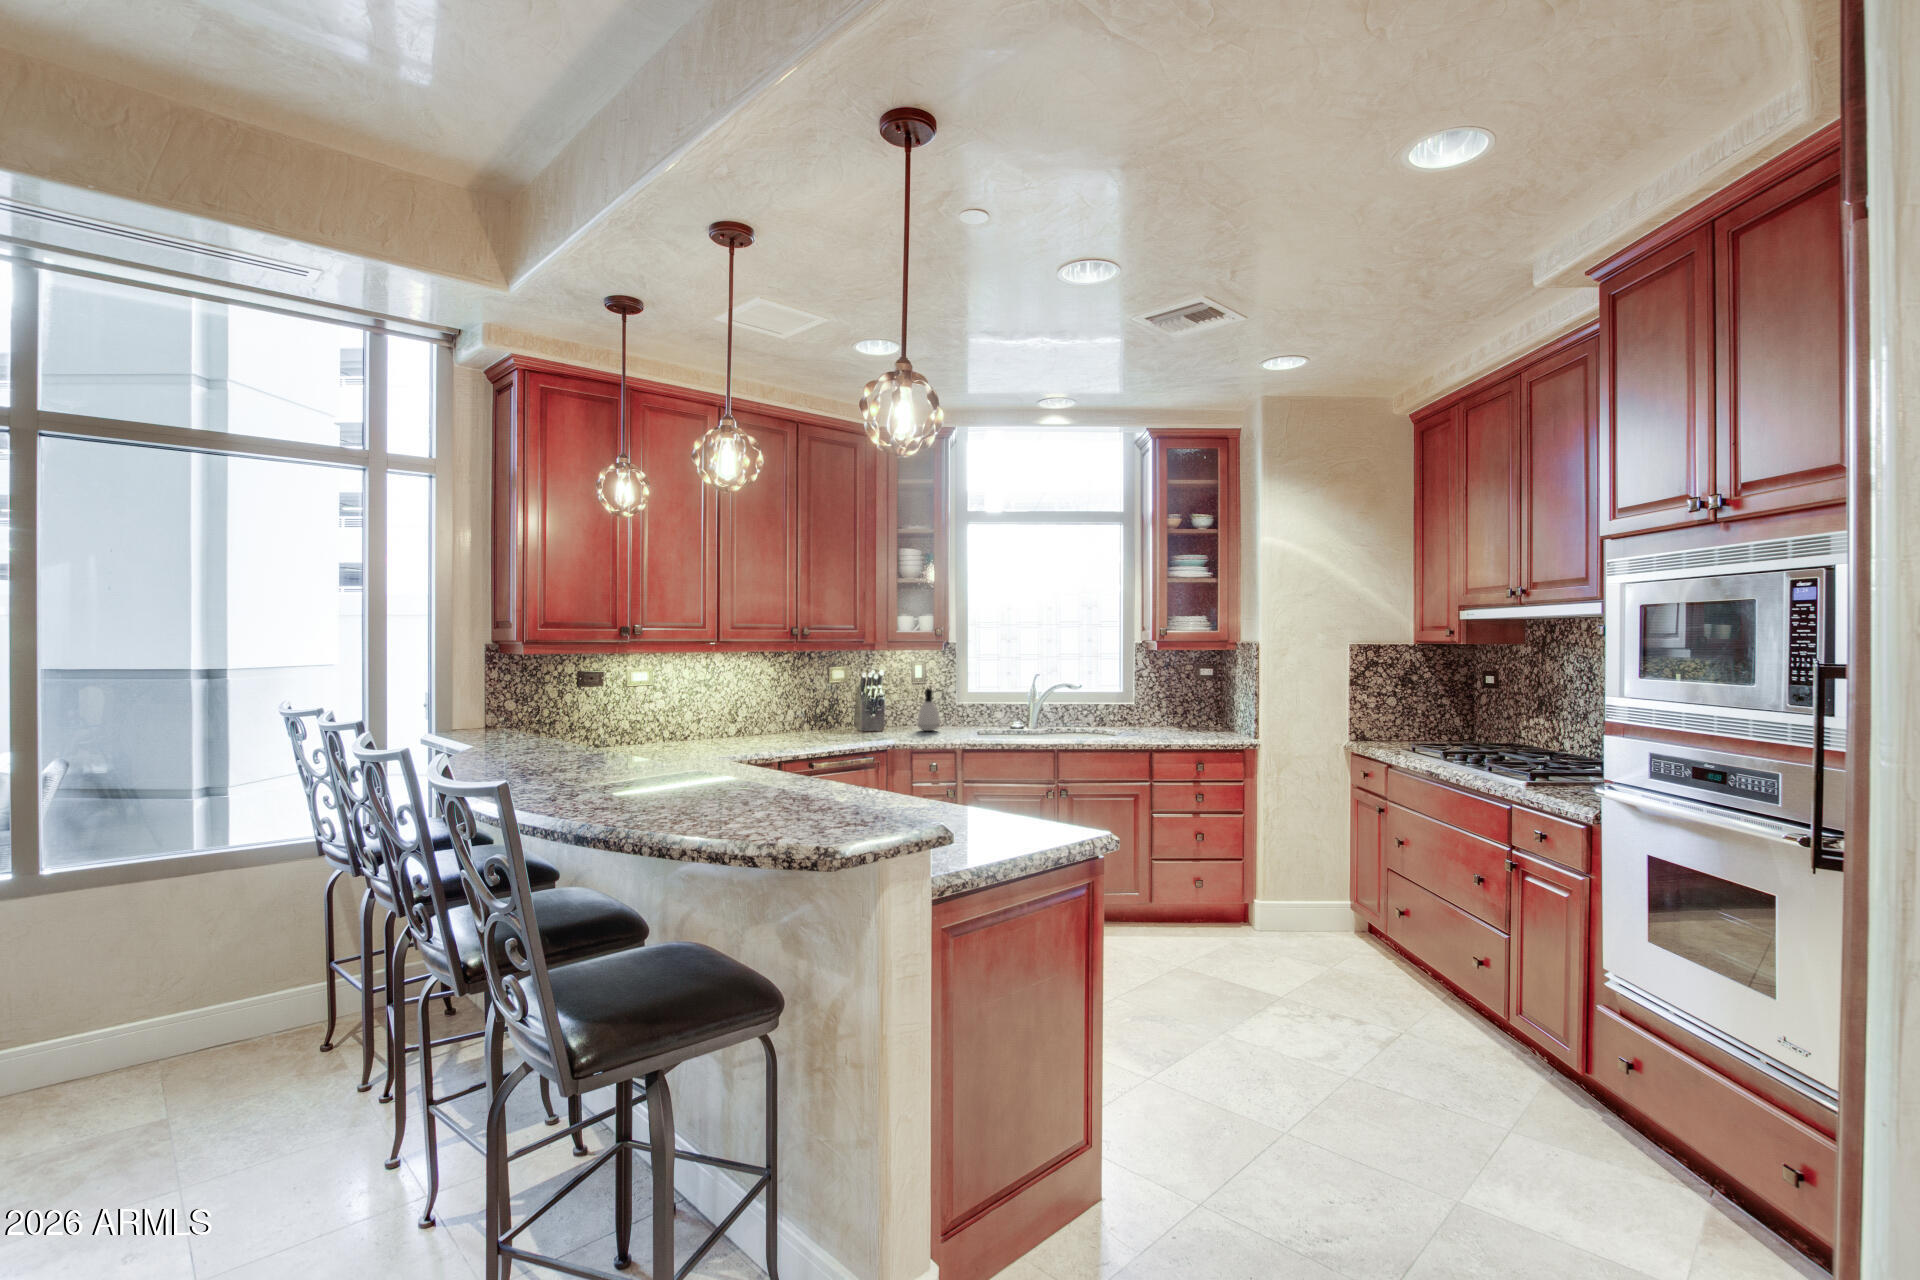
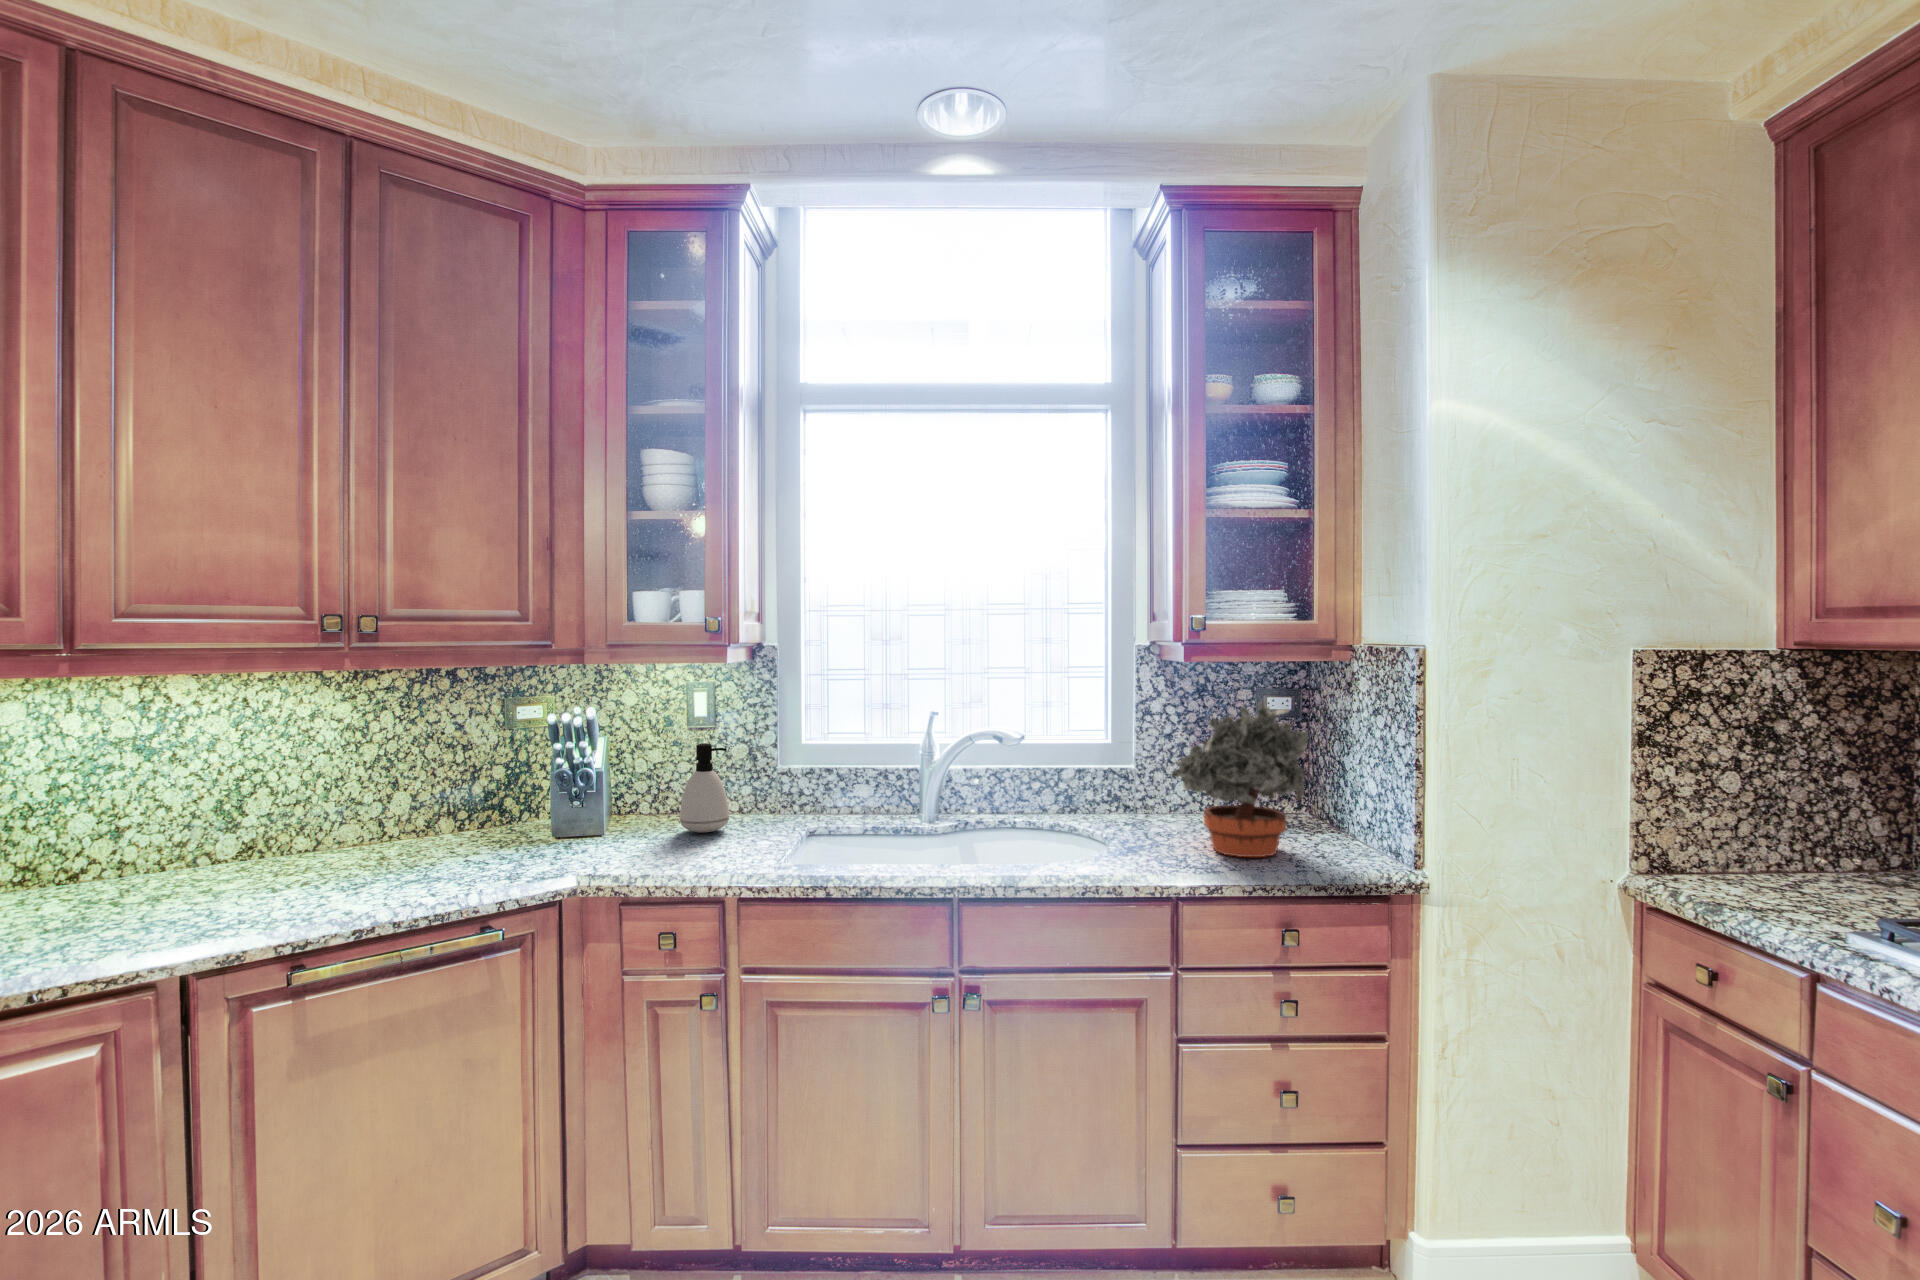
potted plant: none [1151,667,1214,738] -> present [1172,701,1308,857]

